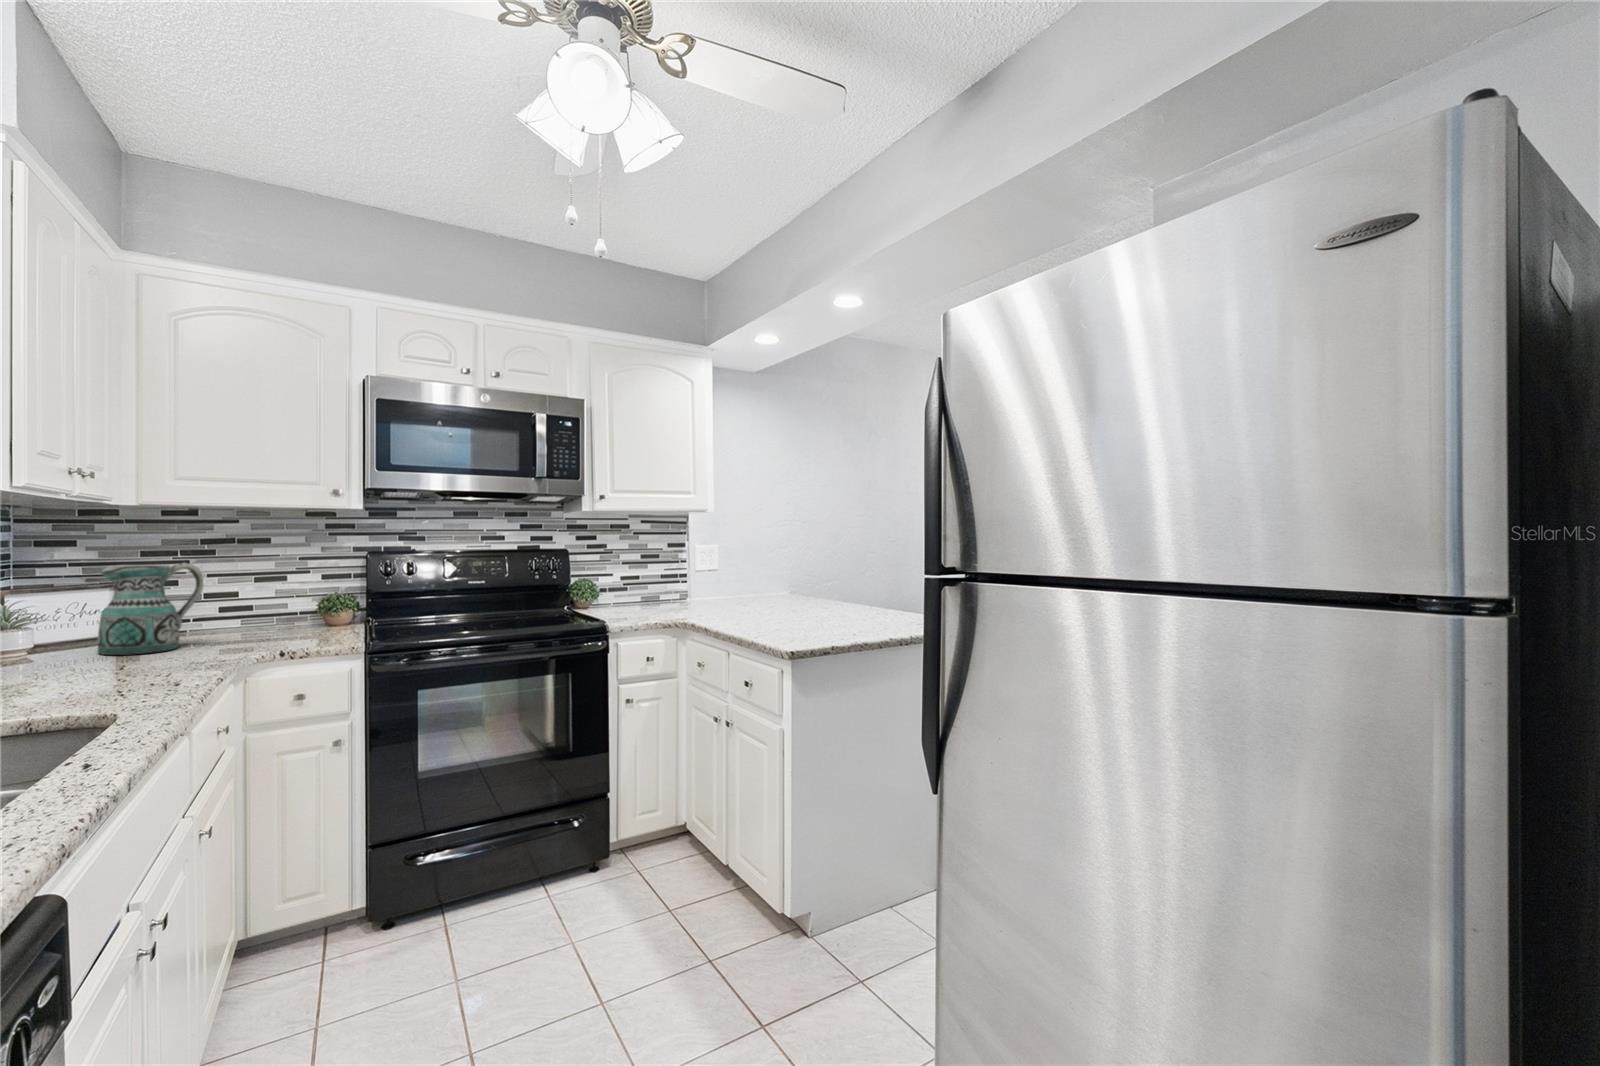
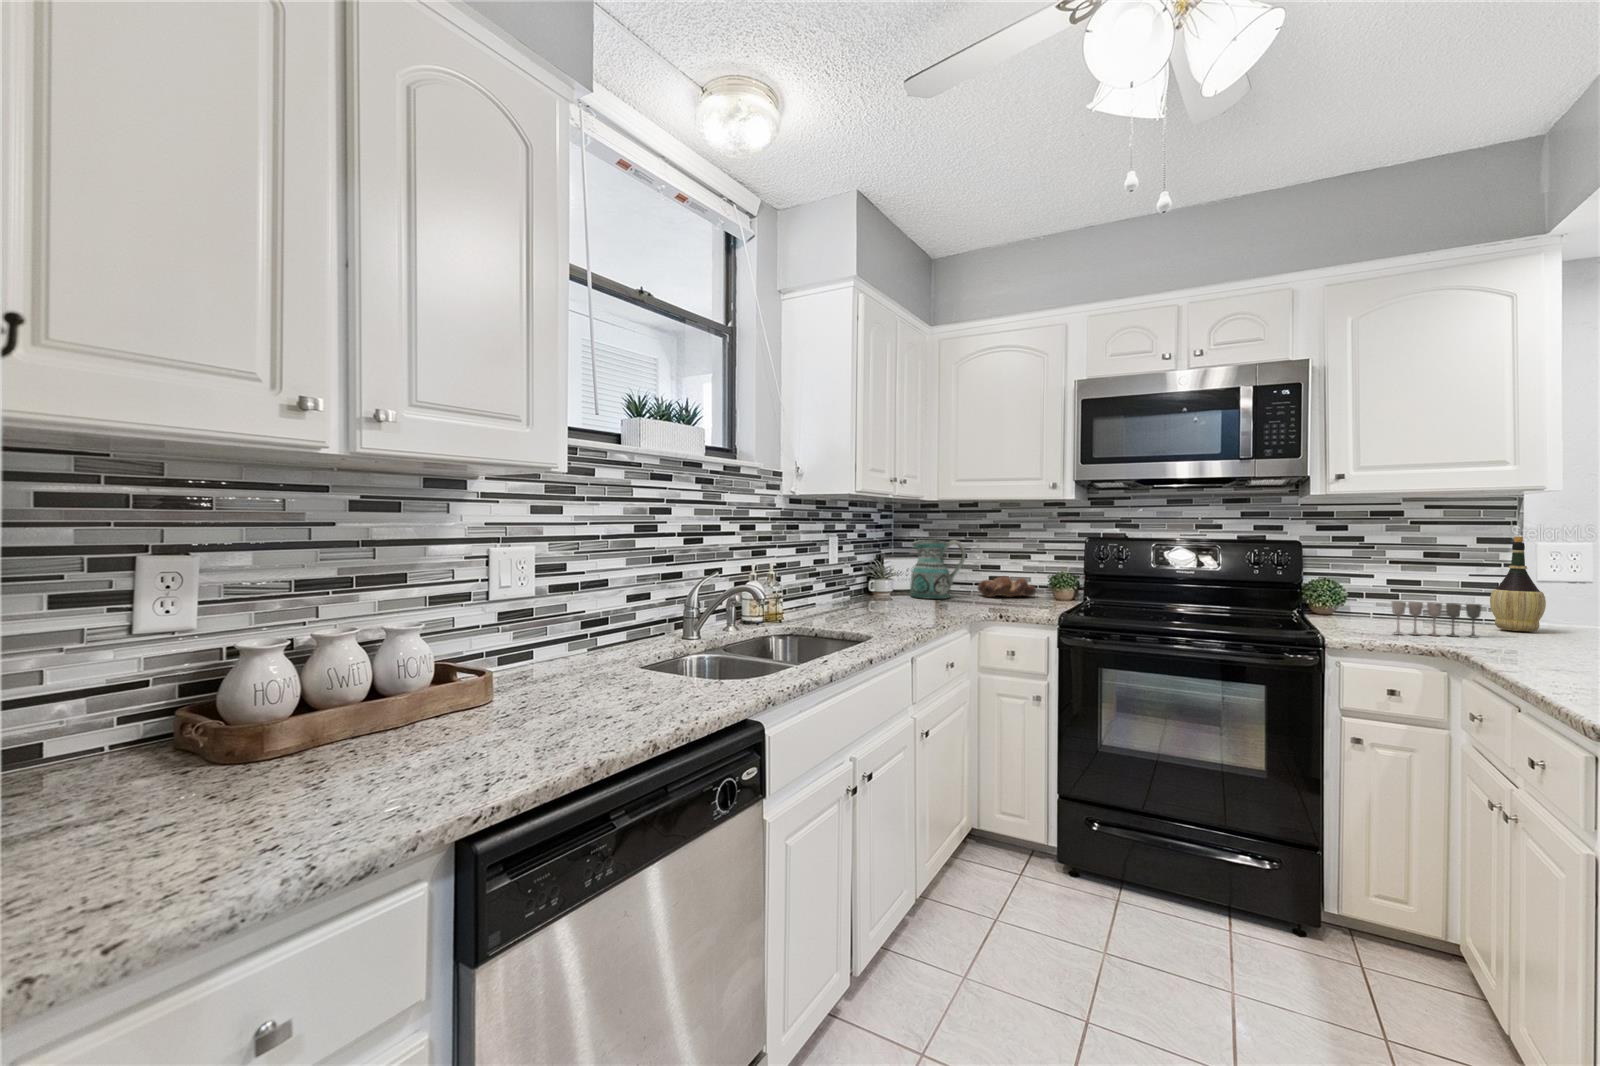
wine bottle: none [681,542,707,607] -> present [1490,536,1546,631]
wine glass: none [644,591,688,619] -> present [1392,601,1481,638]
bread loaf: none [215,606,304,637] -> present [978,576,1036,597]

